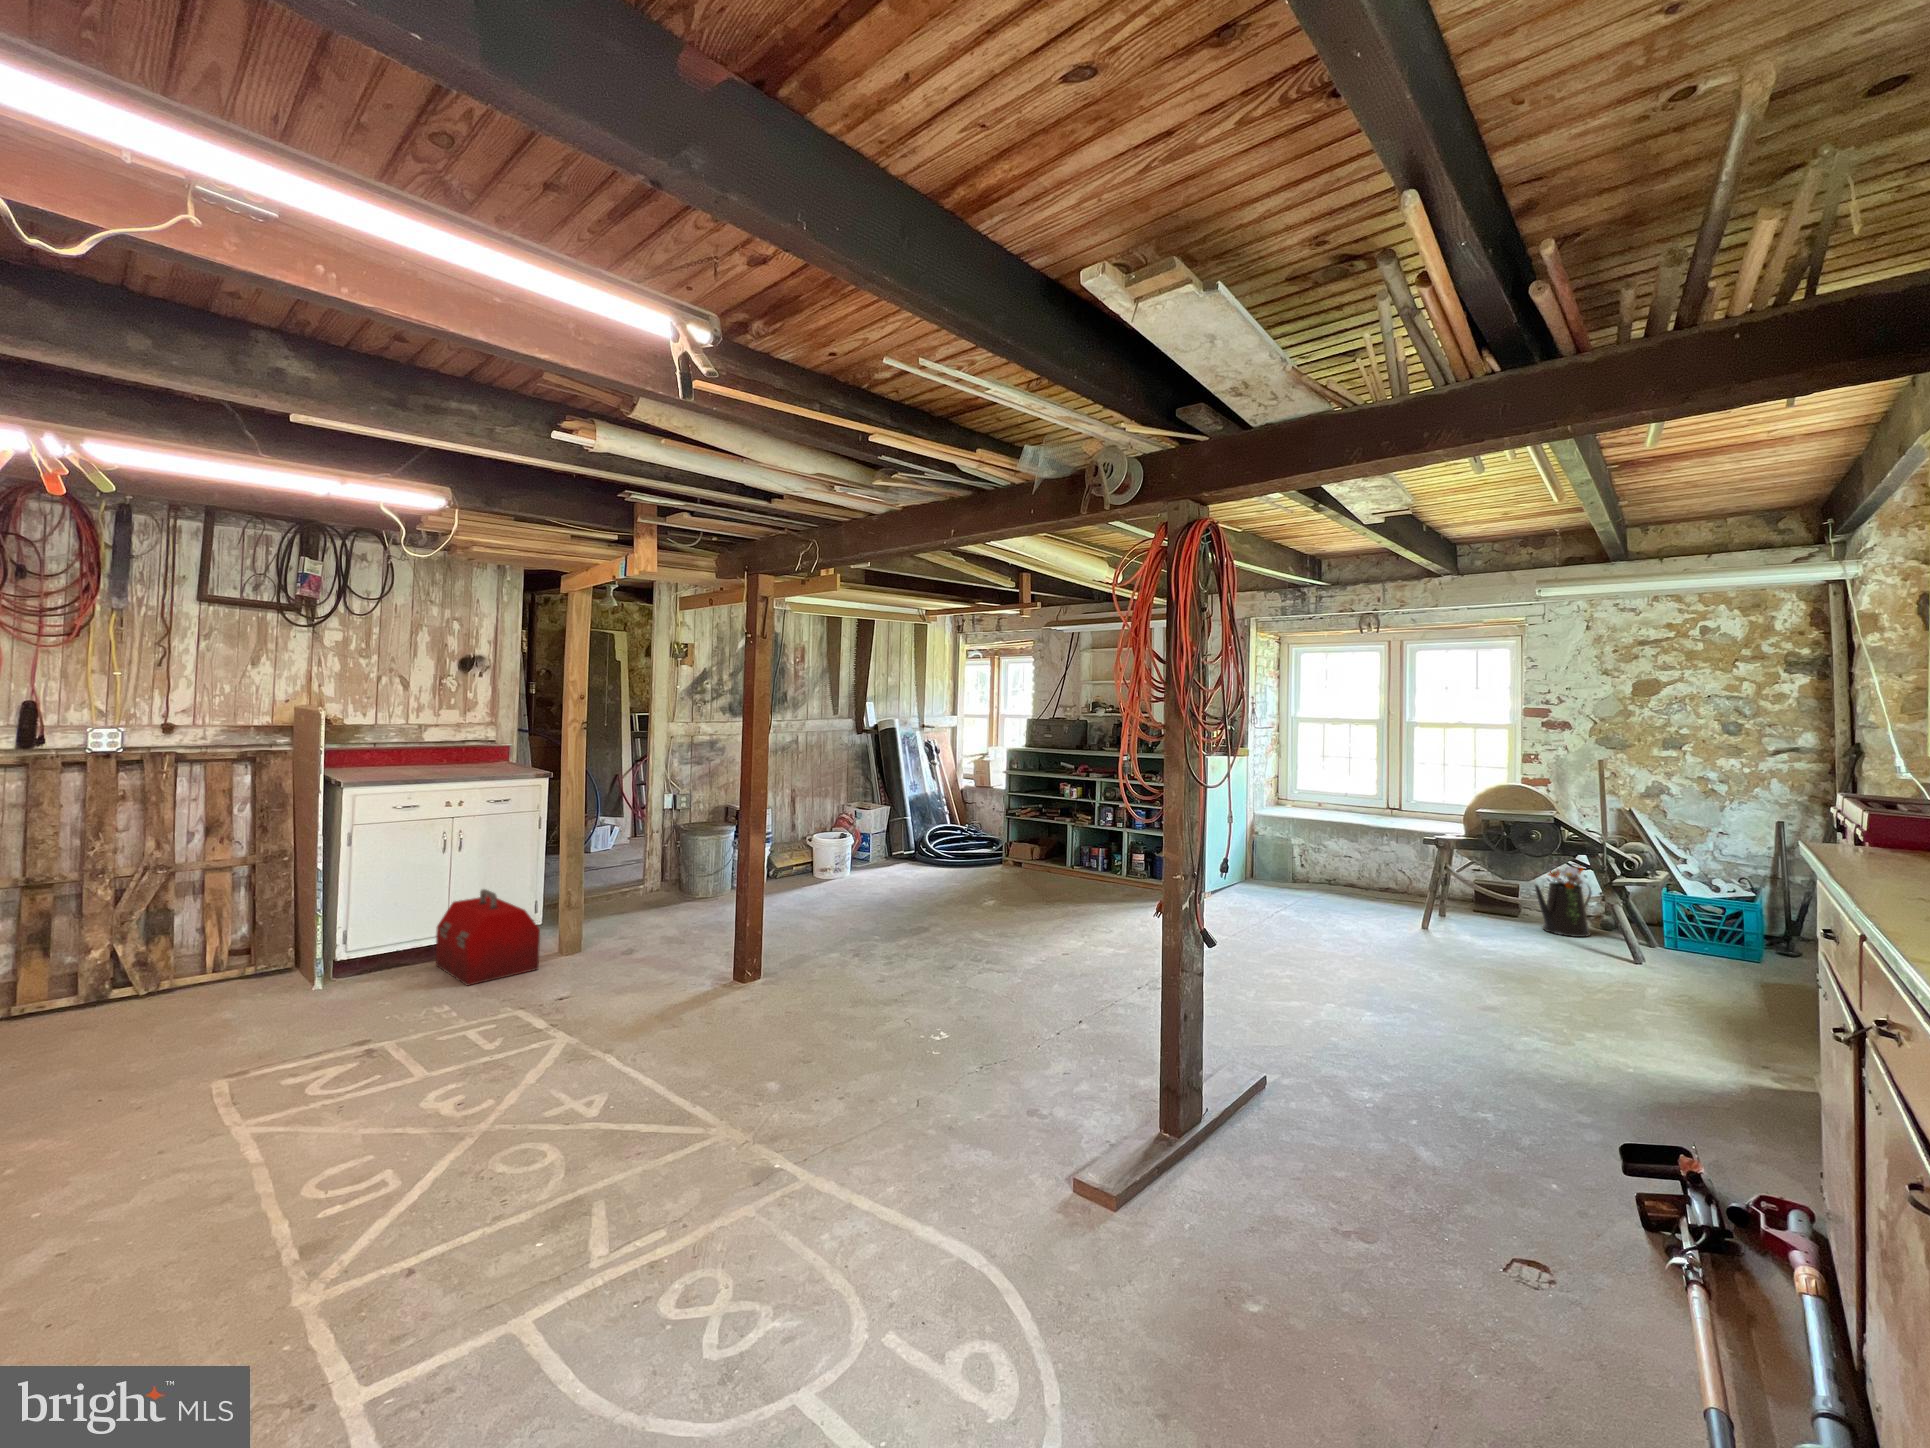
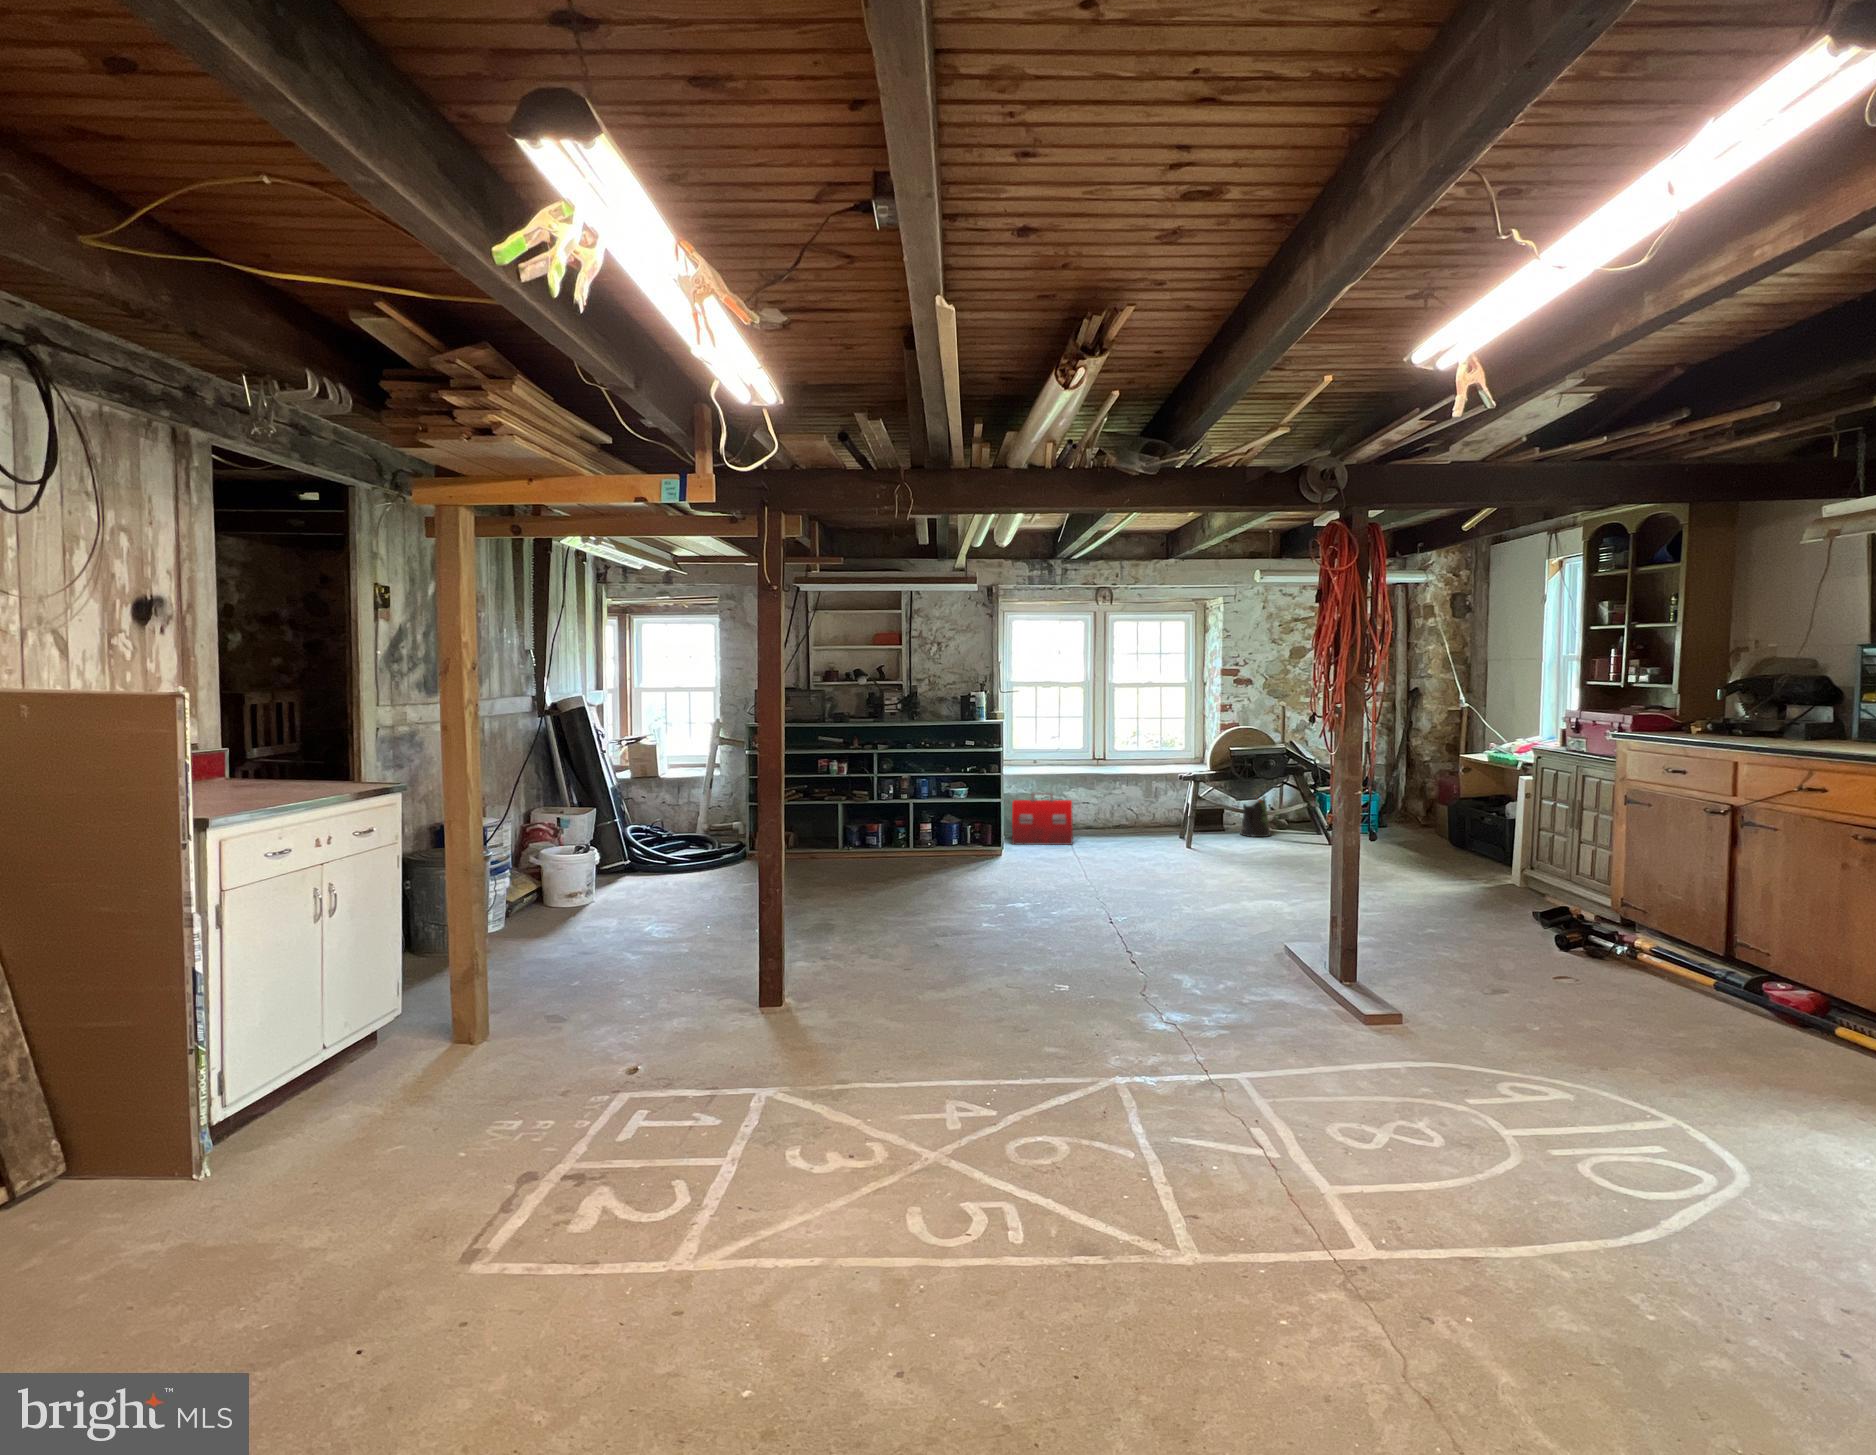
toolbox: present [436,889,540,985] -> present [1012,792,1073,845]

